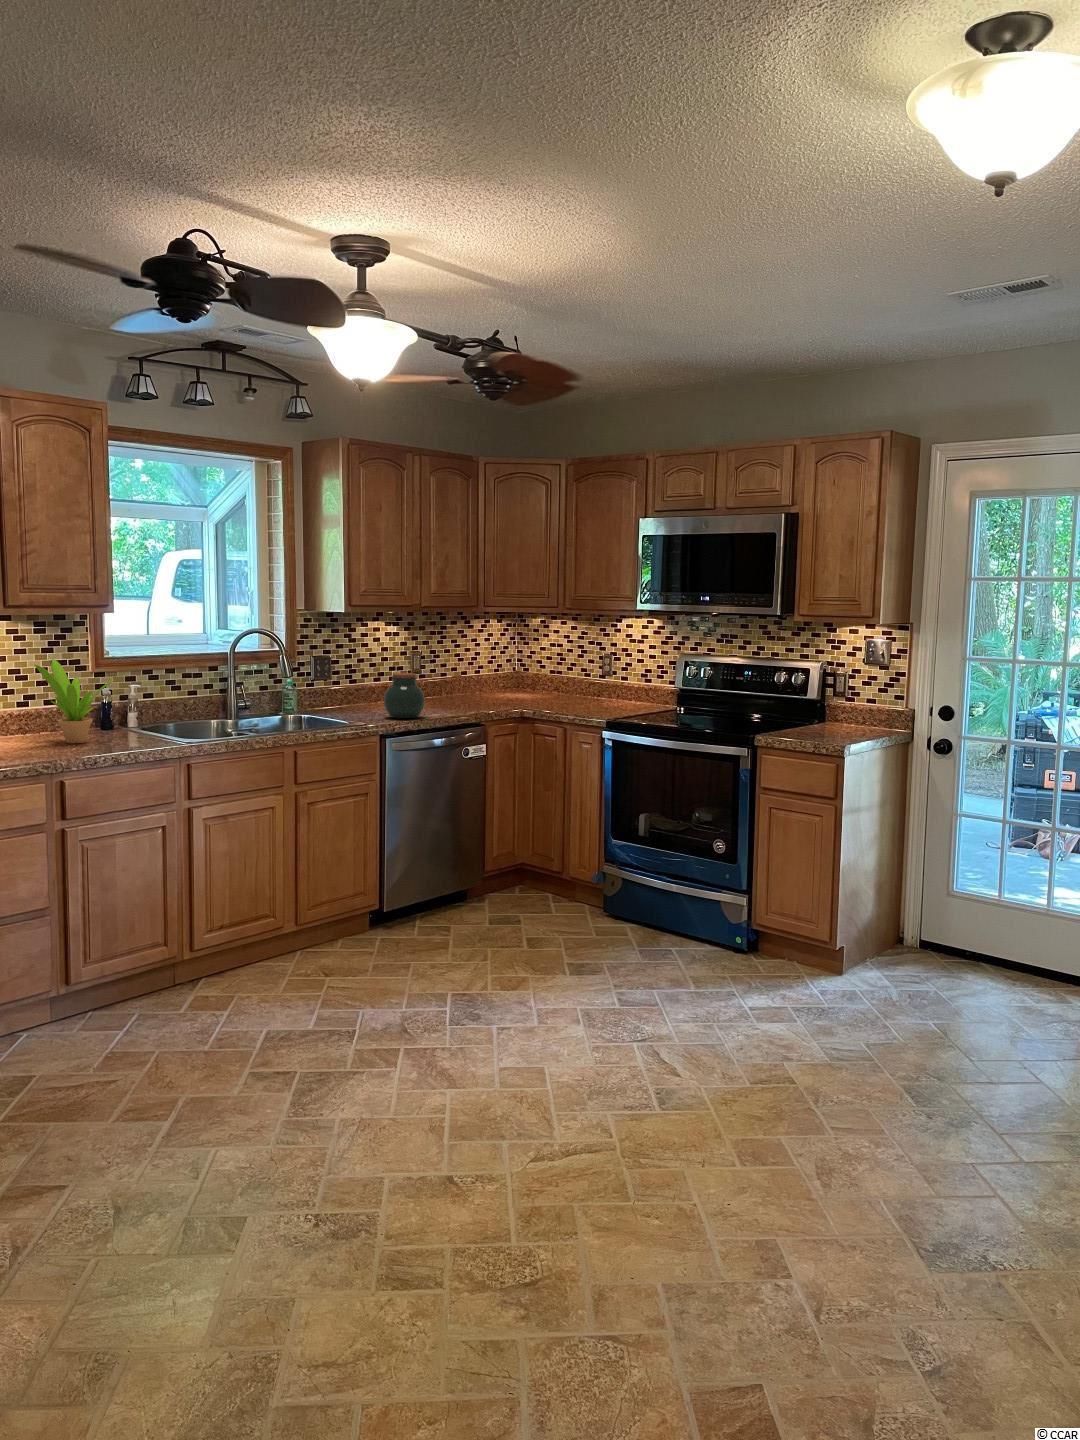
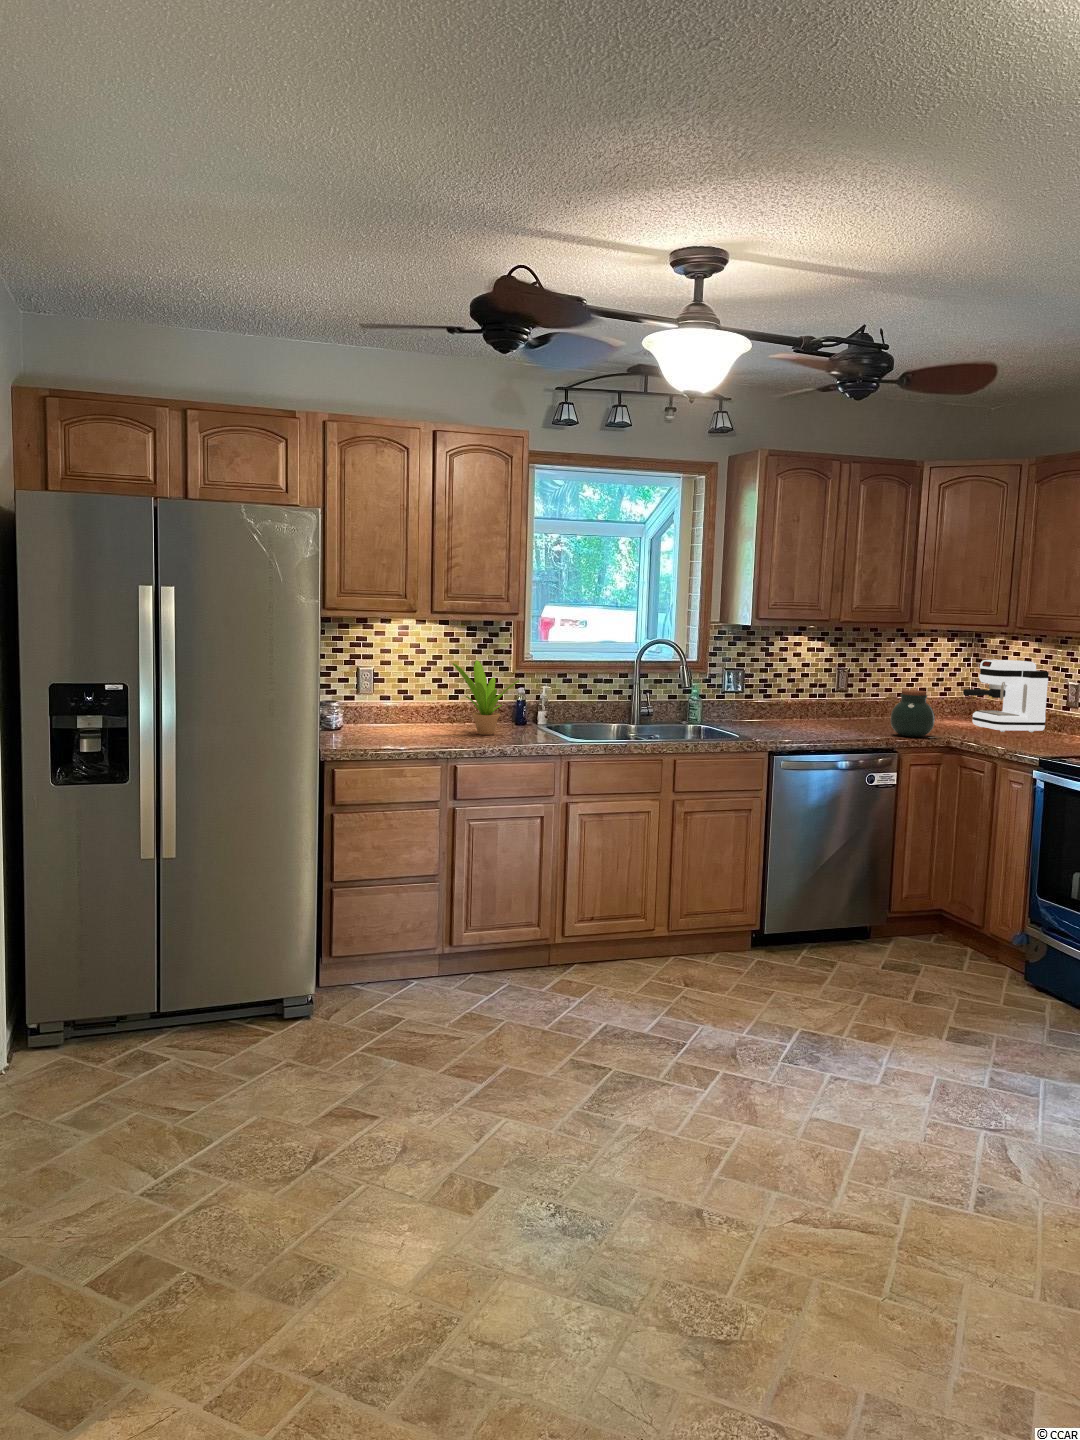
coffee maker: none [523,638,590,702] -> present [963,660,1049,732]
jar: present [384,673,425,719] -> present [891,690,935,737]

